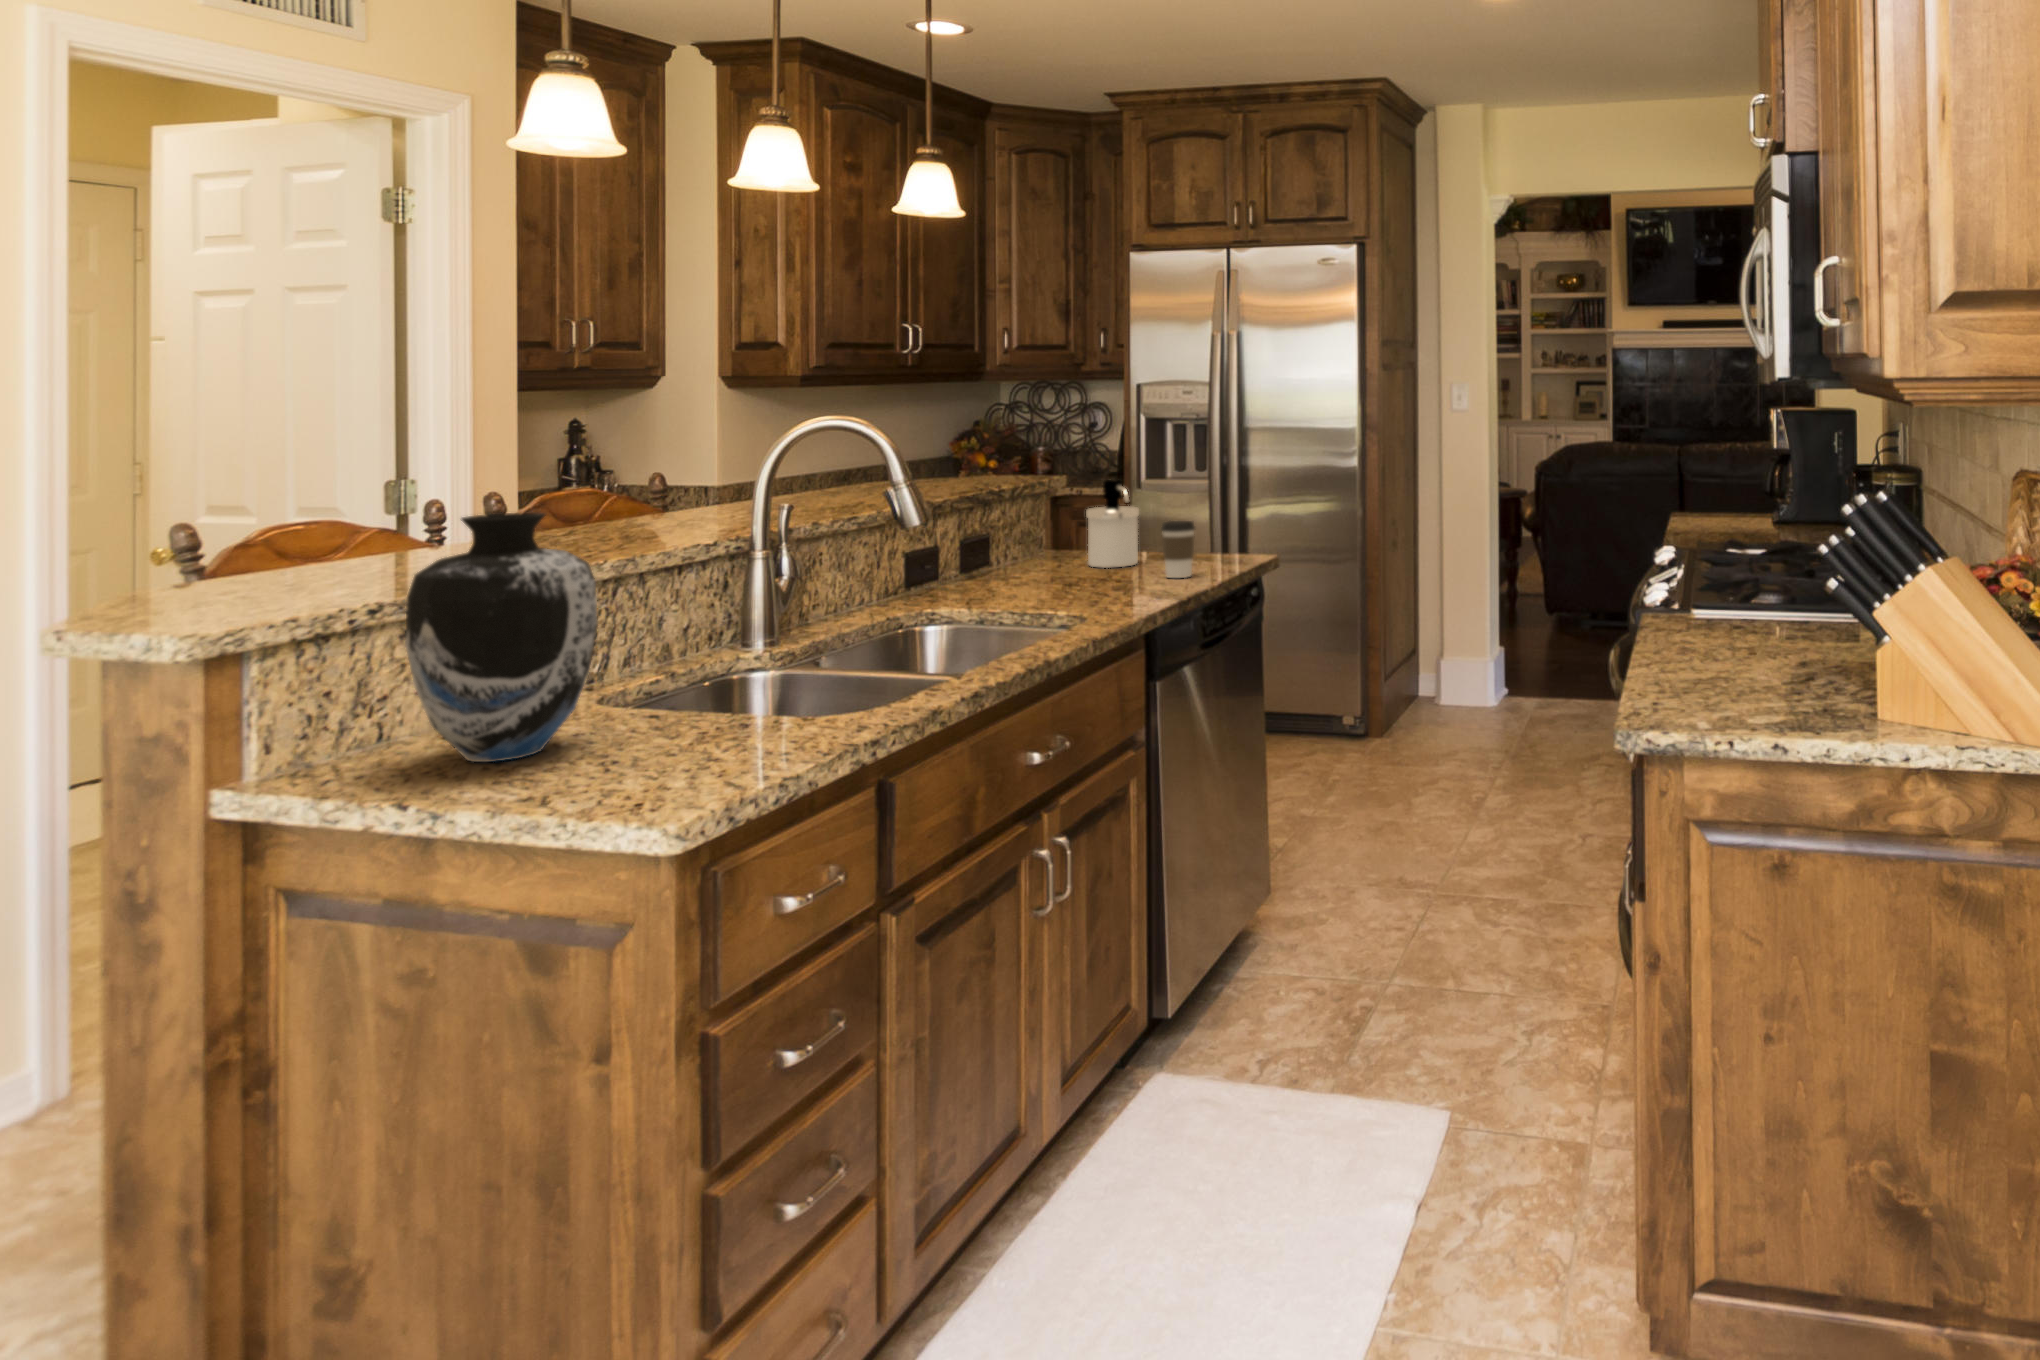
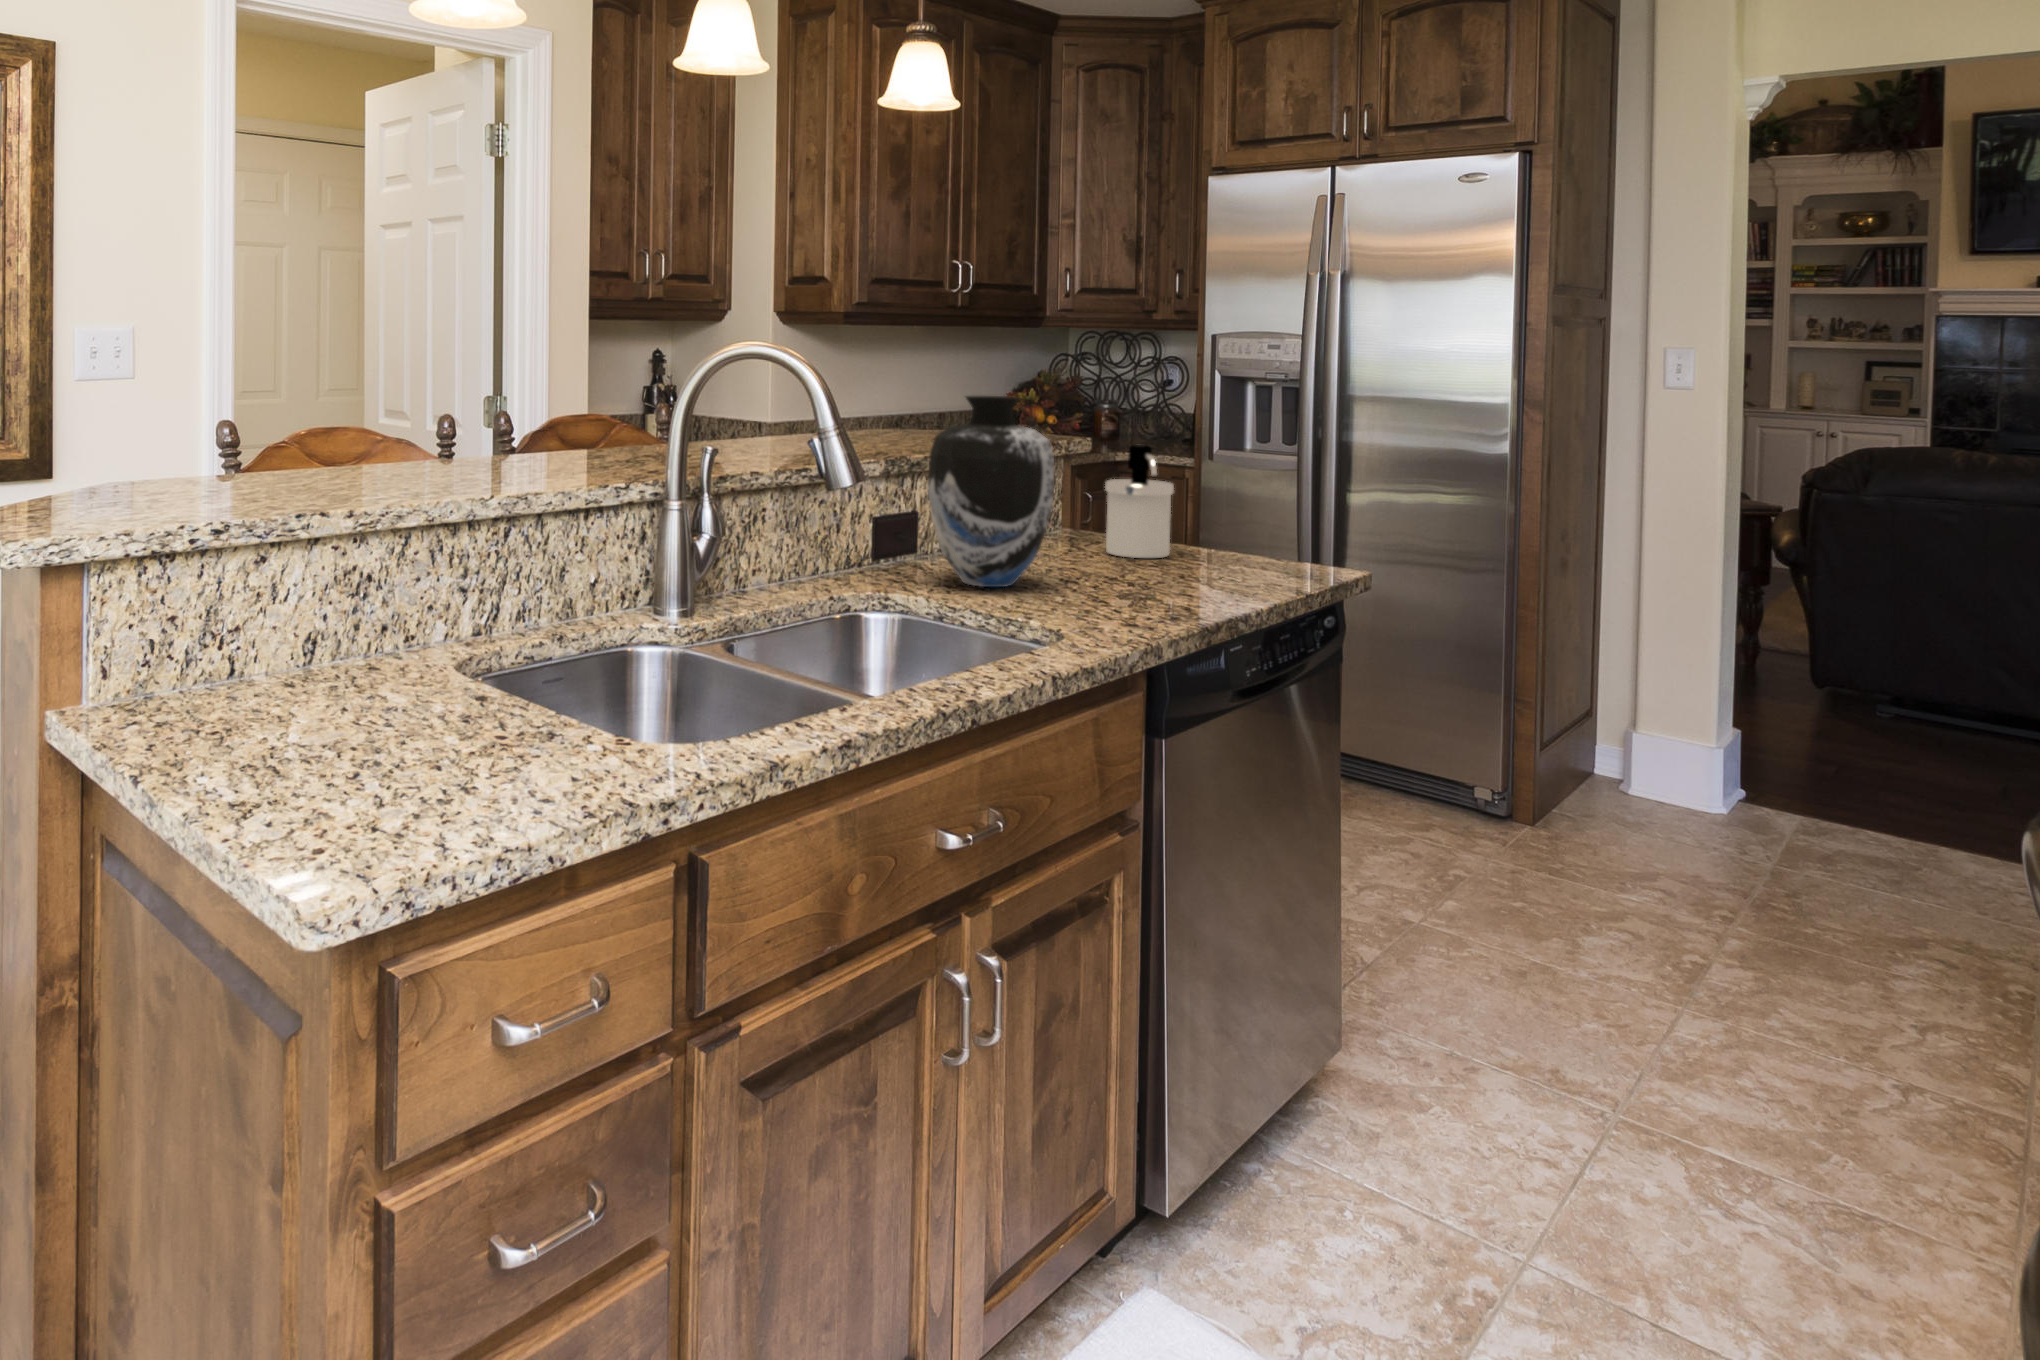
vase: present [405,513,598,762] -> present [928,396,1054,587]
coffee cup: present [1161,521,1195,578] -> none [1193,506,1241,583]

